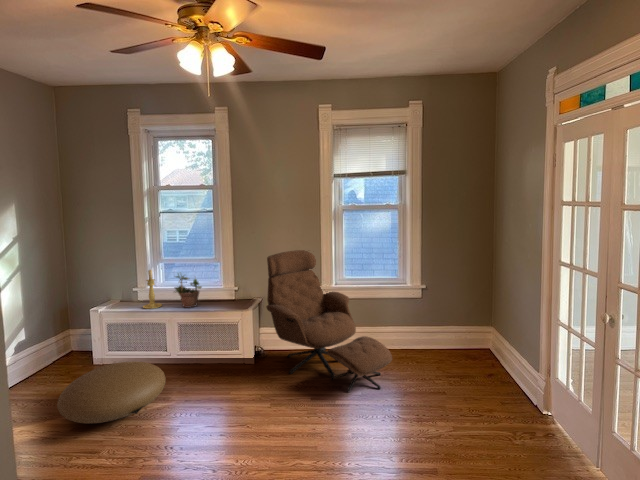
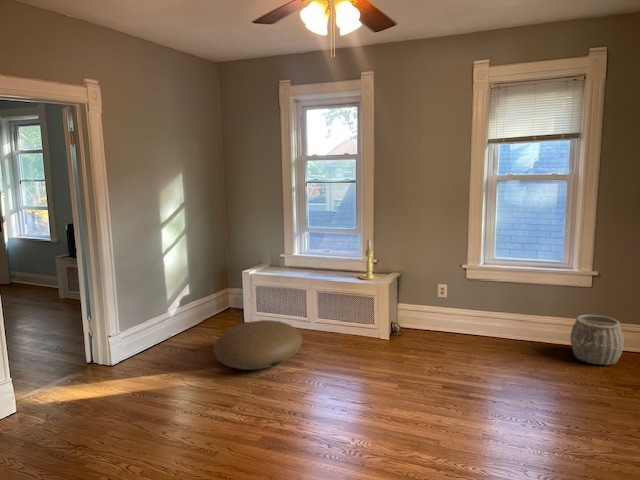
lounge chair: present [266,250,392,392] -> none [403,224,542,382]
candle holder: present [143,269,162,309] -> present [360,240,379,280]
potted plant: present [175,275,201,308] -> none [314,238,341,277]
woven basket: none [409,321,449,363] -> present [570,315,624,365]

